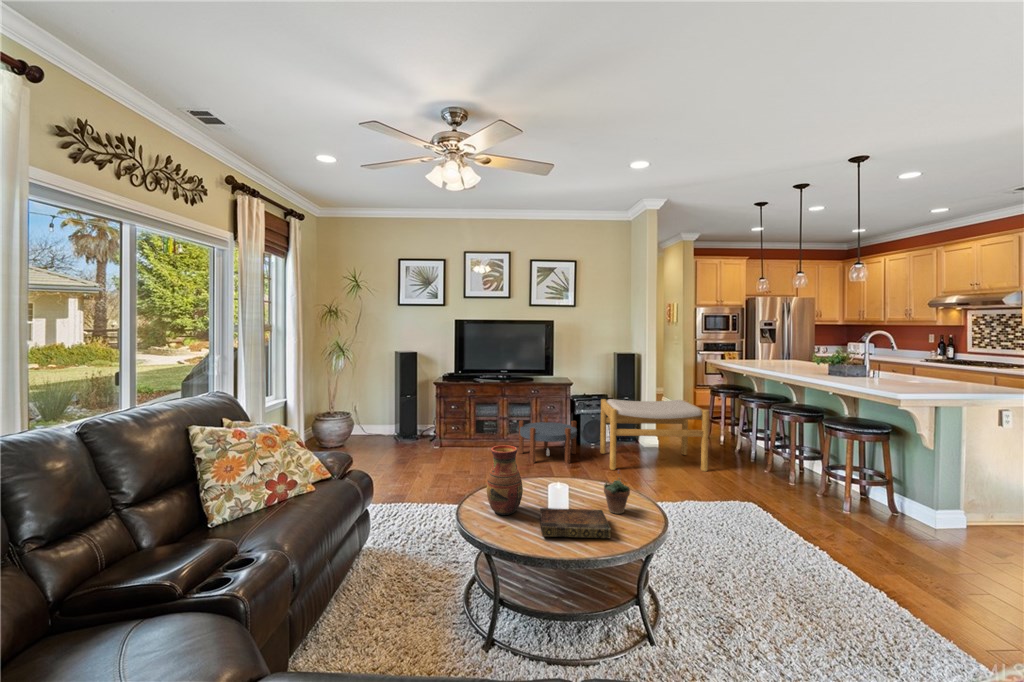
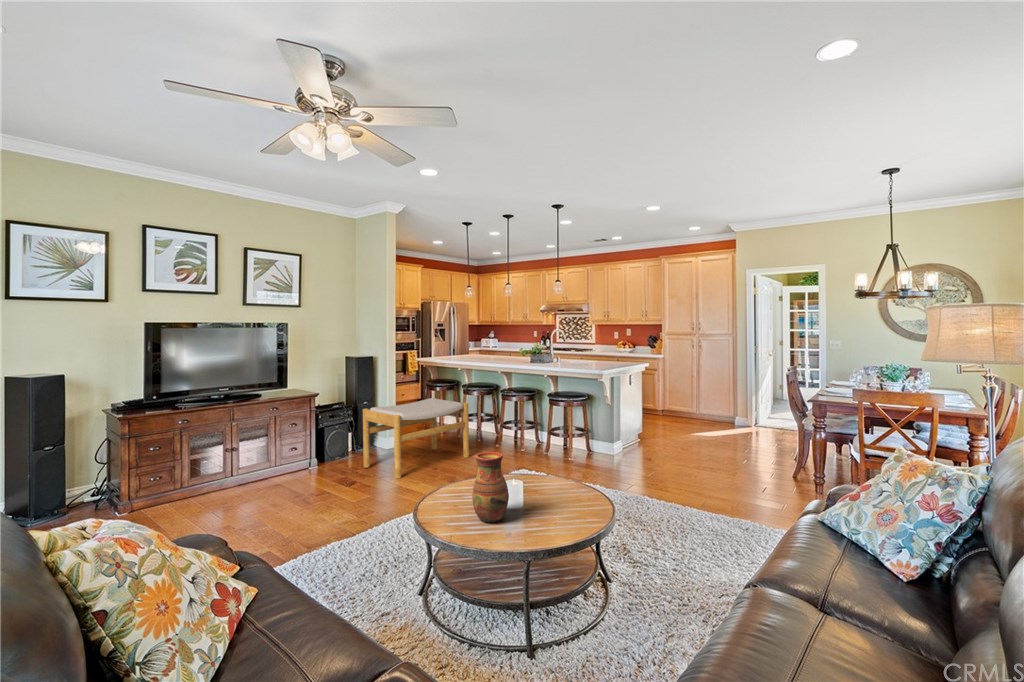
side table: present [519,417,577,464] -> none [272,438,349,499]
succulent plant: present [604,471,630,514] -> none [543,451,565,489]
book: present [540,508,611,539] -> none [526,487,590,520]

